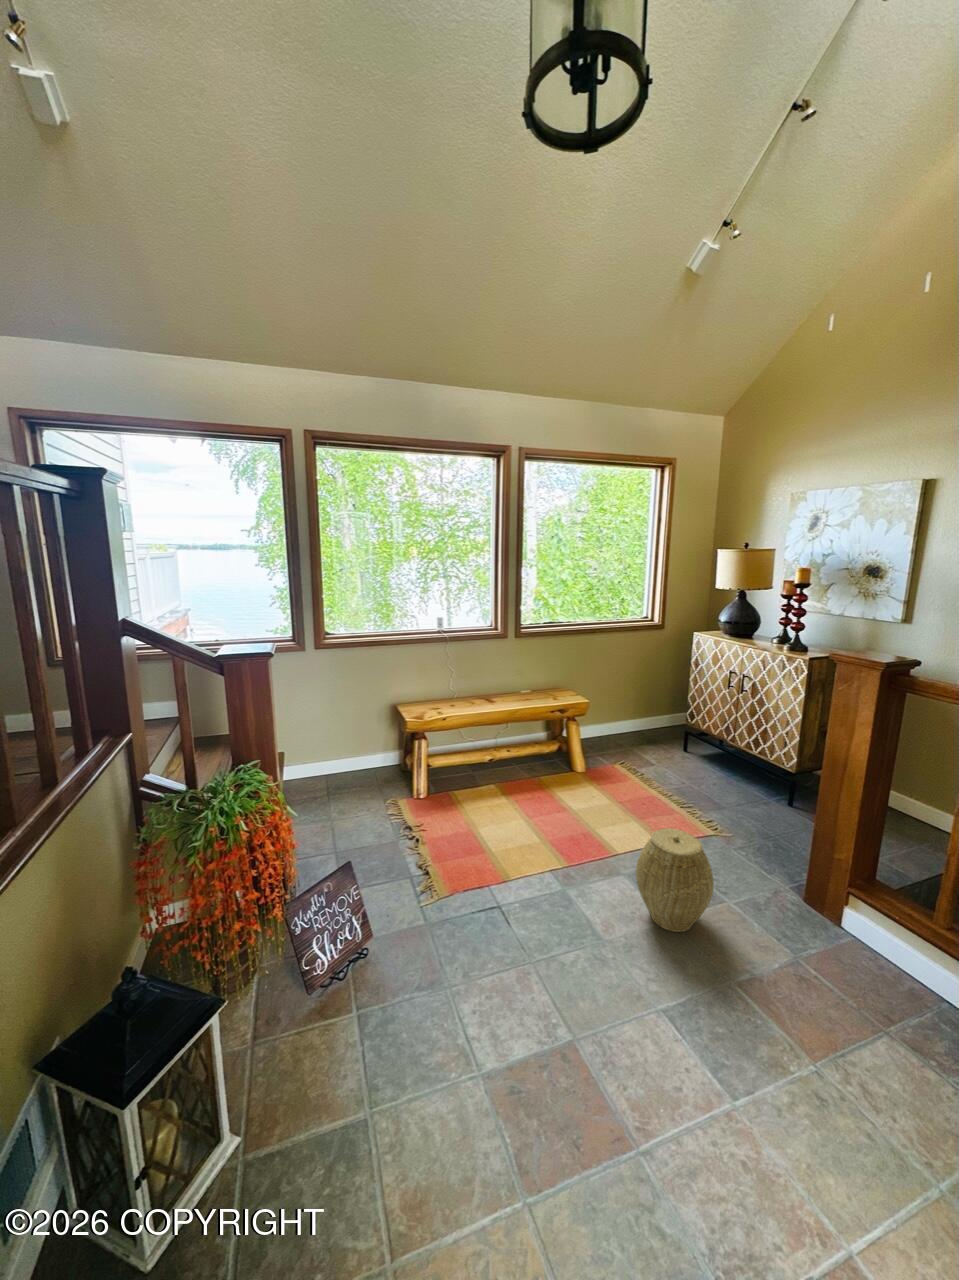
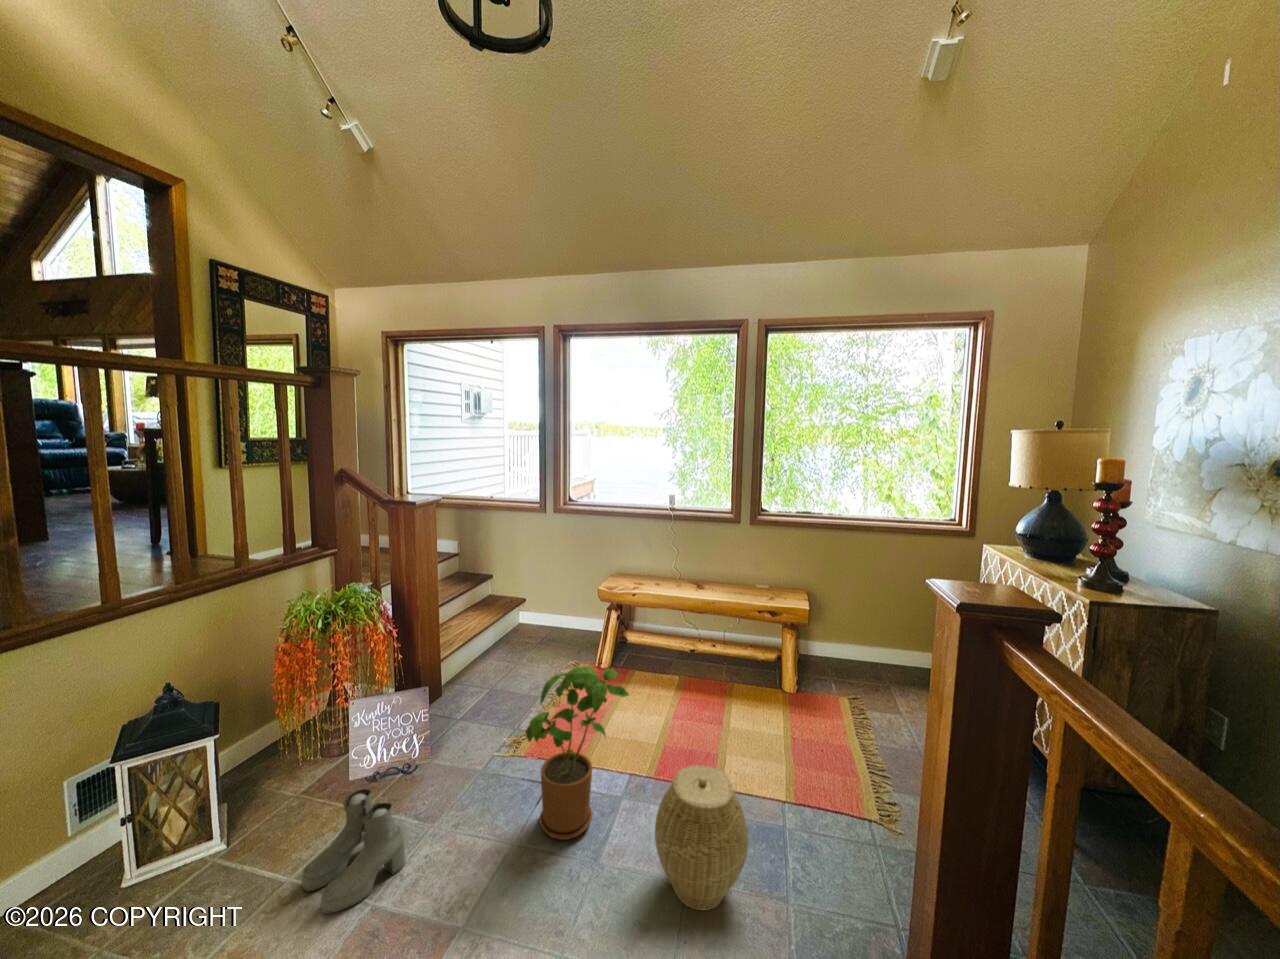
house plant: none [511,778,603,940] -> present [526,666,629,840]
boots: none [388,971,466,1099] -> present [302,789,405,913]

